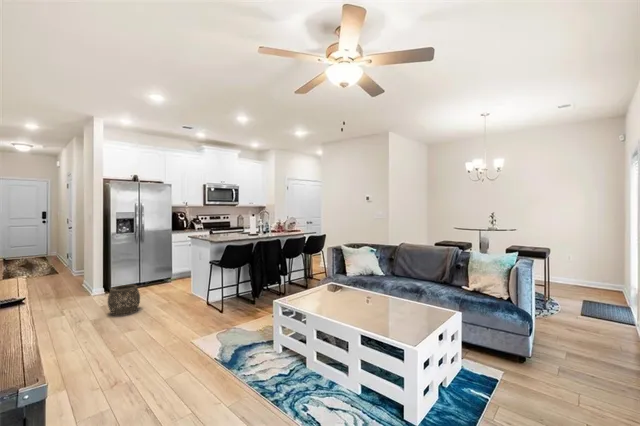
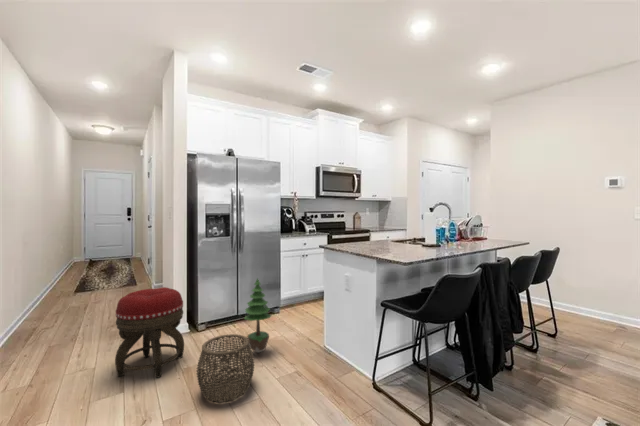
potted tree: none [138,256,156,299] -> present [244,279,271,353]
footstool: none [58,263,101,311] -> present [115,287,184,378]

